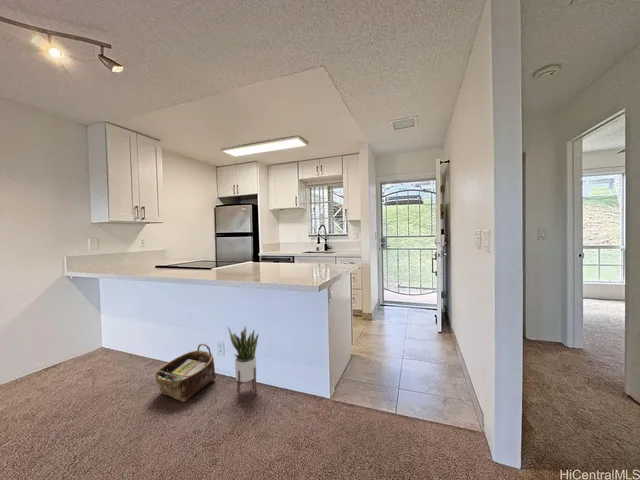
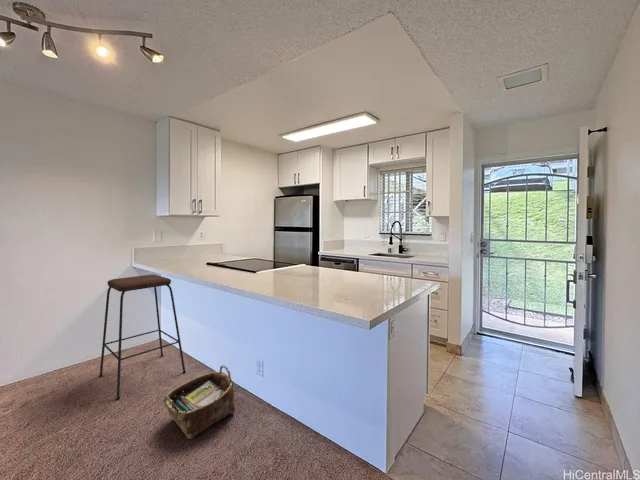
bar stool: none [58,277,154,392] -> present [99,274,186,399]
potted plant: present [228,326,259,399] -> none [242,355,278,453]

